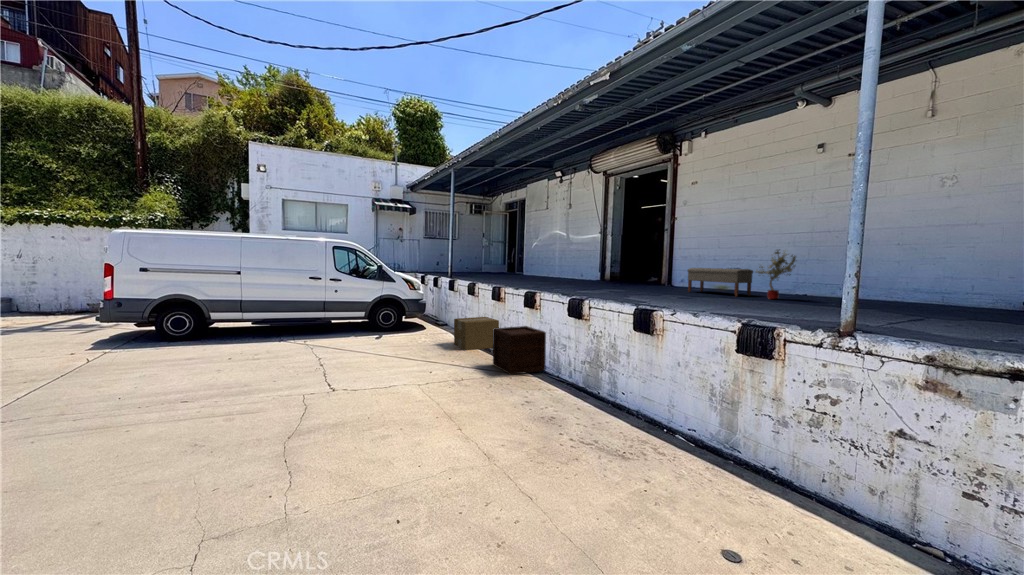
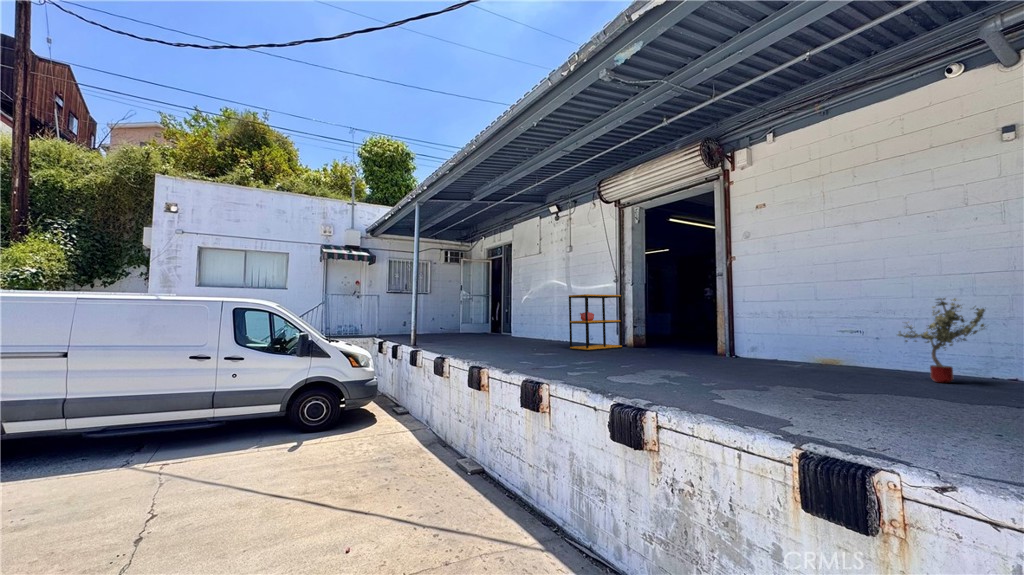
shelving unit: none [564,243,604,284] -> present [569,294,622,351]
bench: present [688,268,753,297] -> none [766,328,884,376]
cardboard box: present [454,317,499,350] -> none [406,413,479,479]
wooden crate: present [493,326,546,375] -> none [467,441,567,557]

